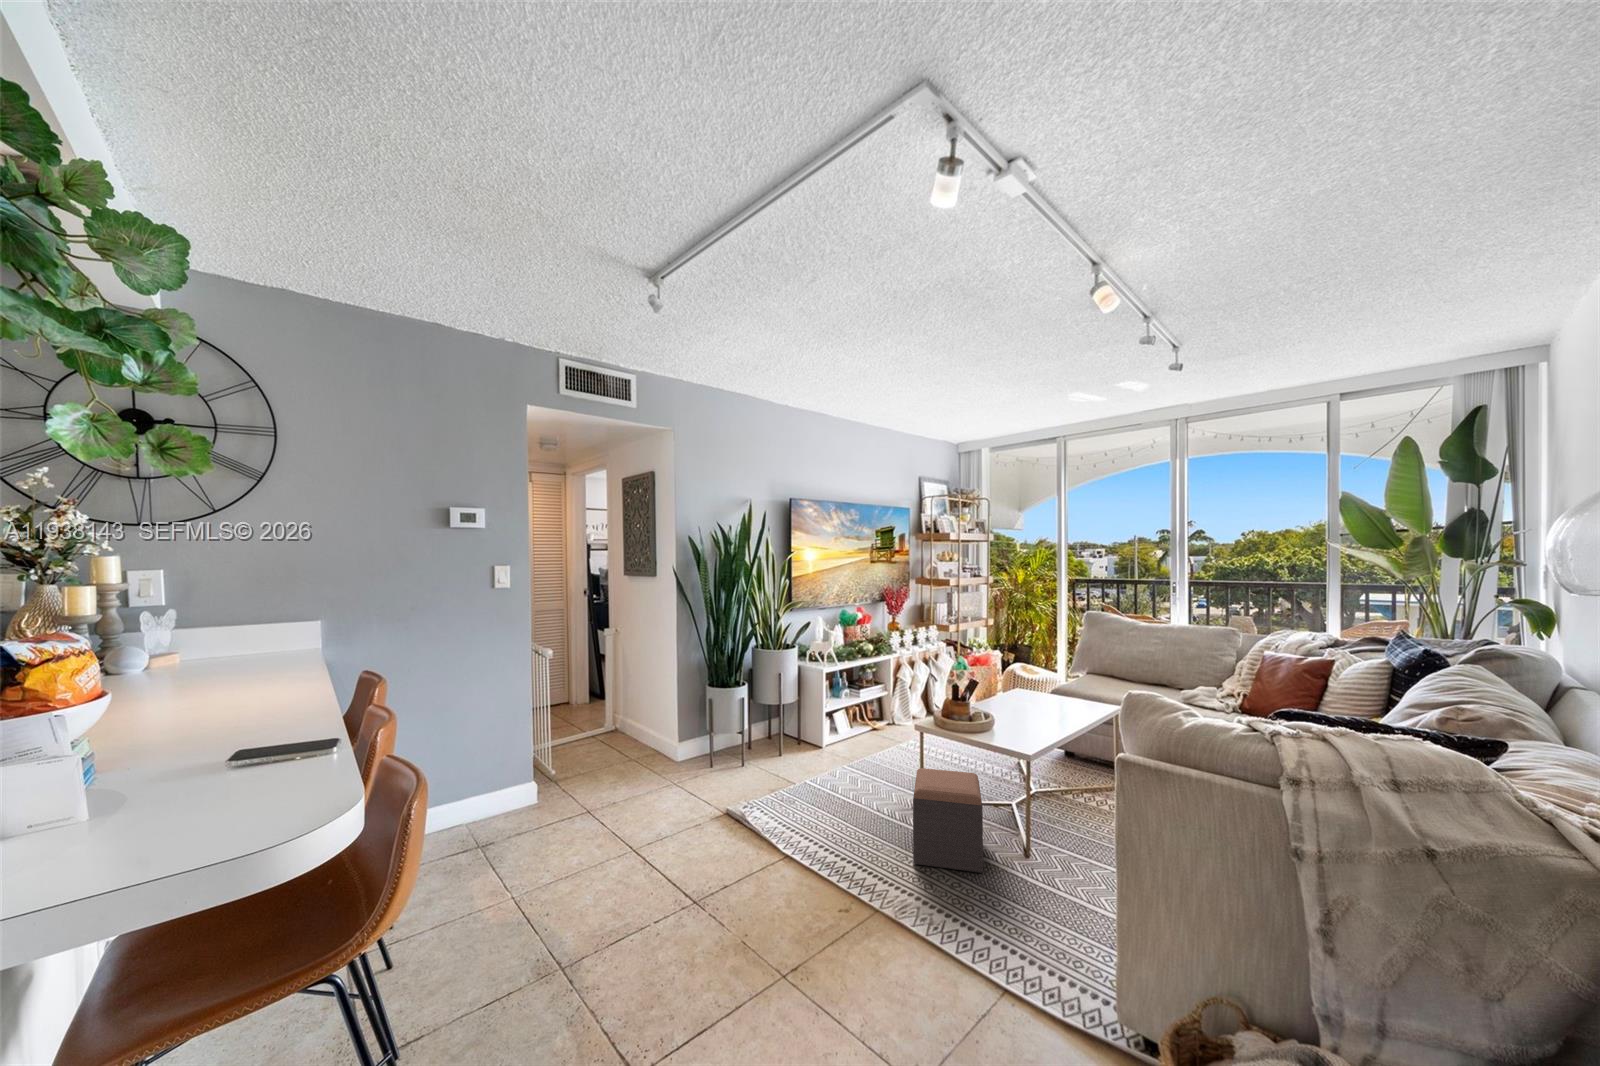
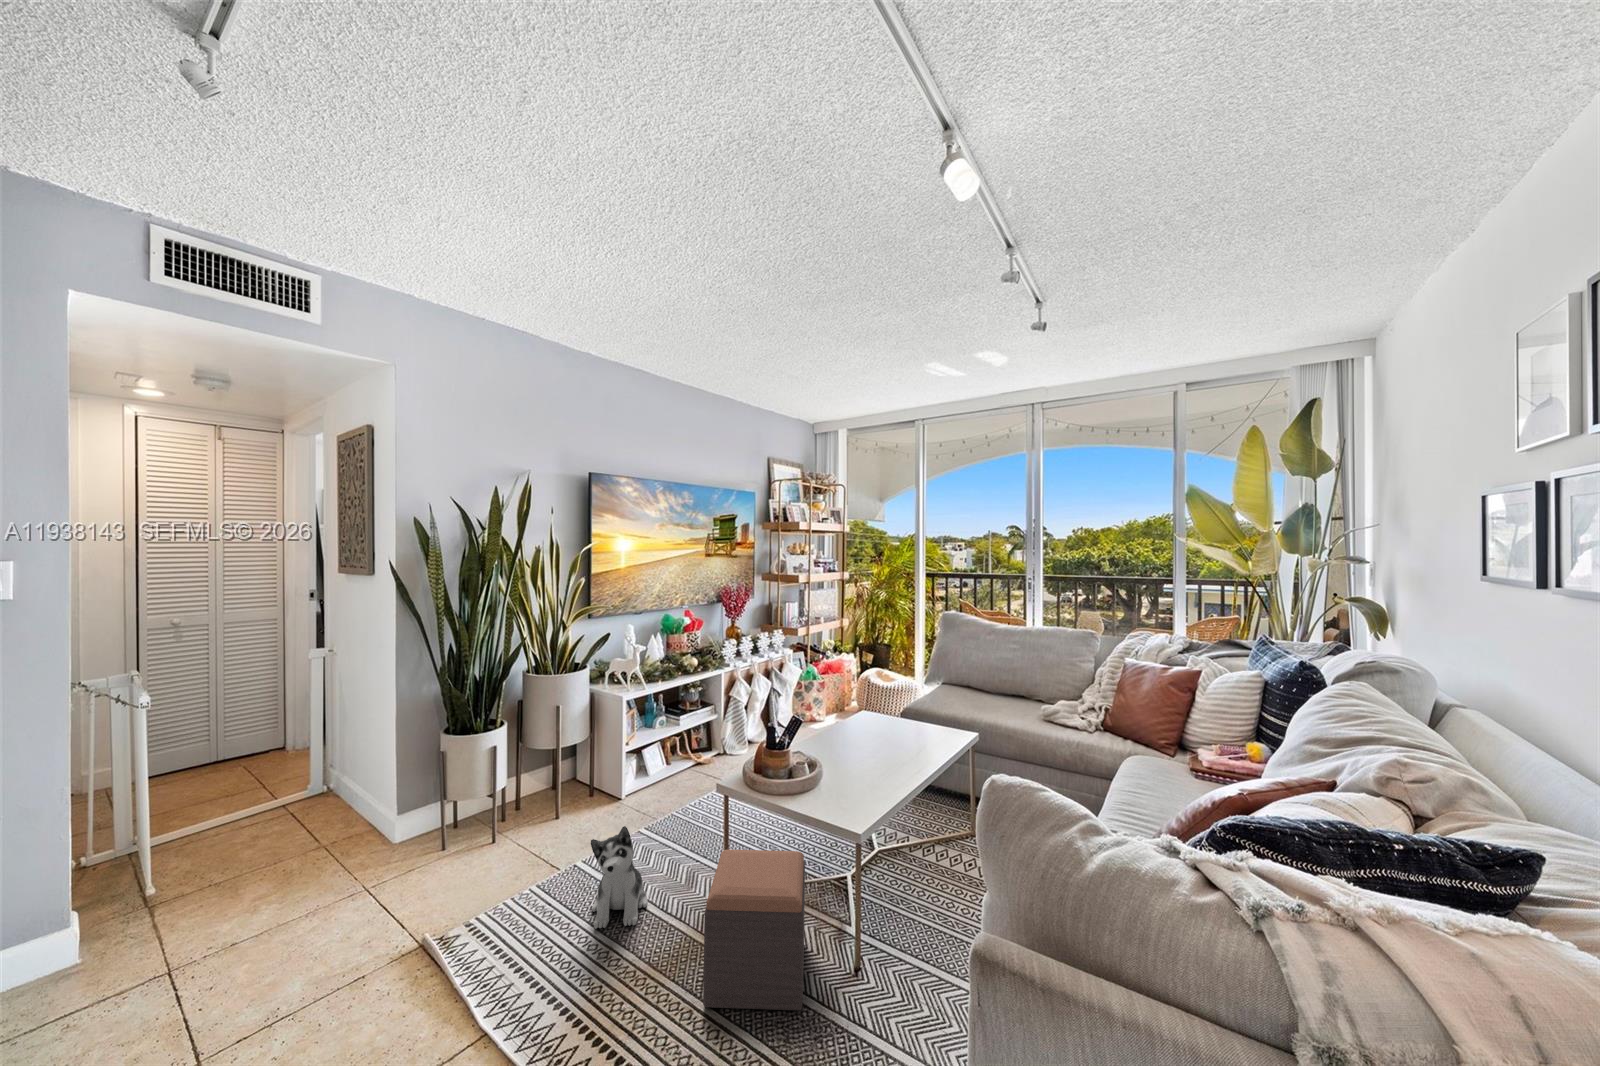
plush toy: none [822,751,861,819] -> present [591,826,648,929]

